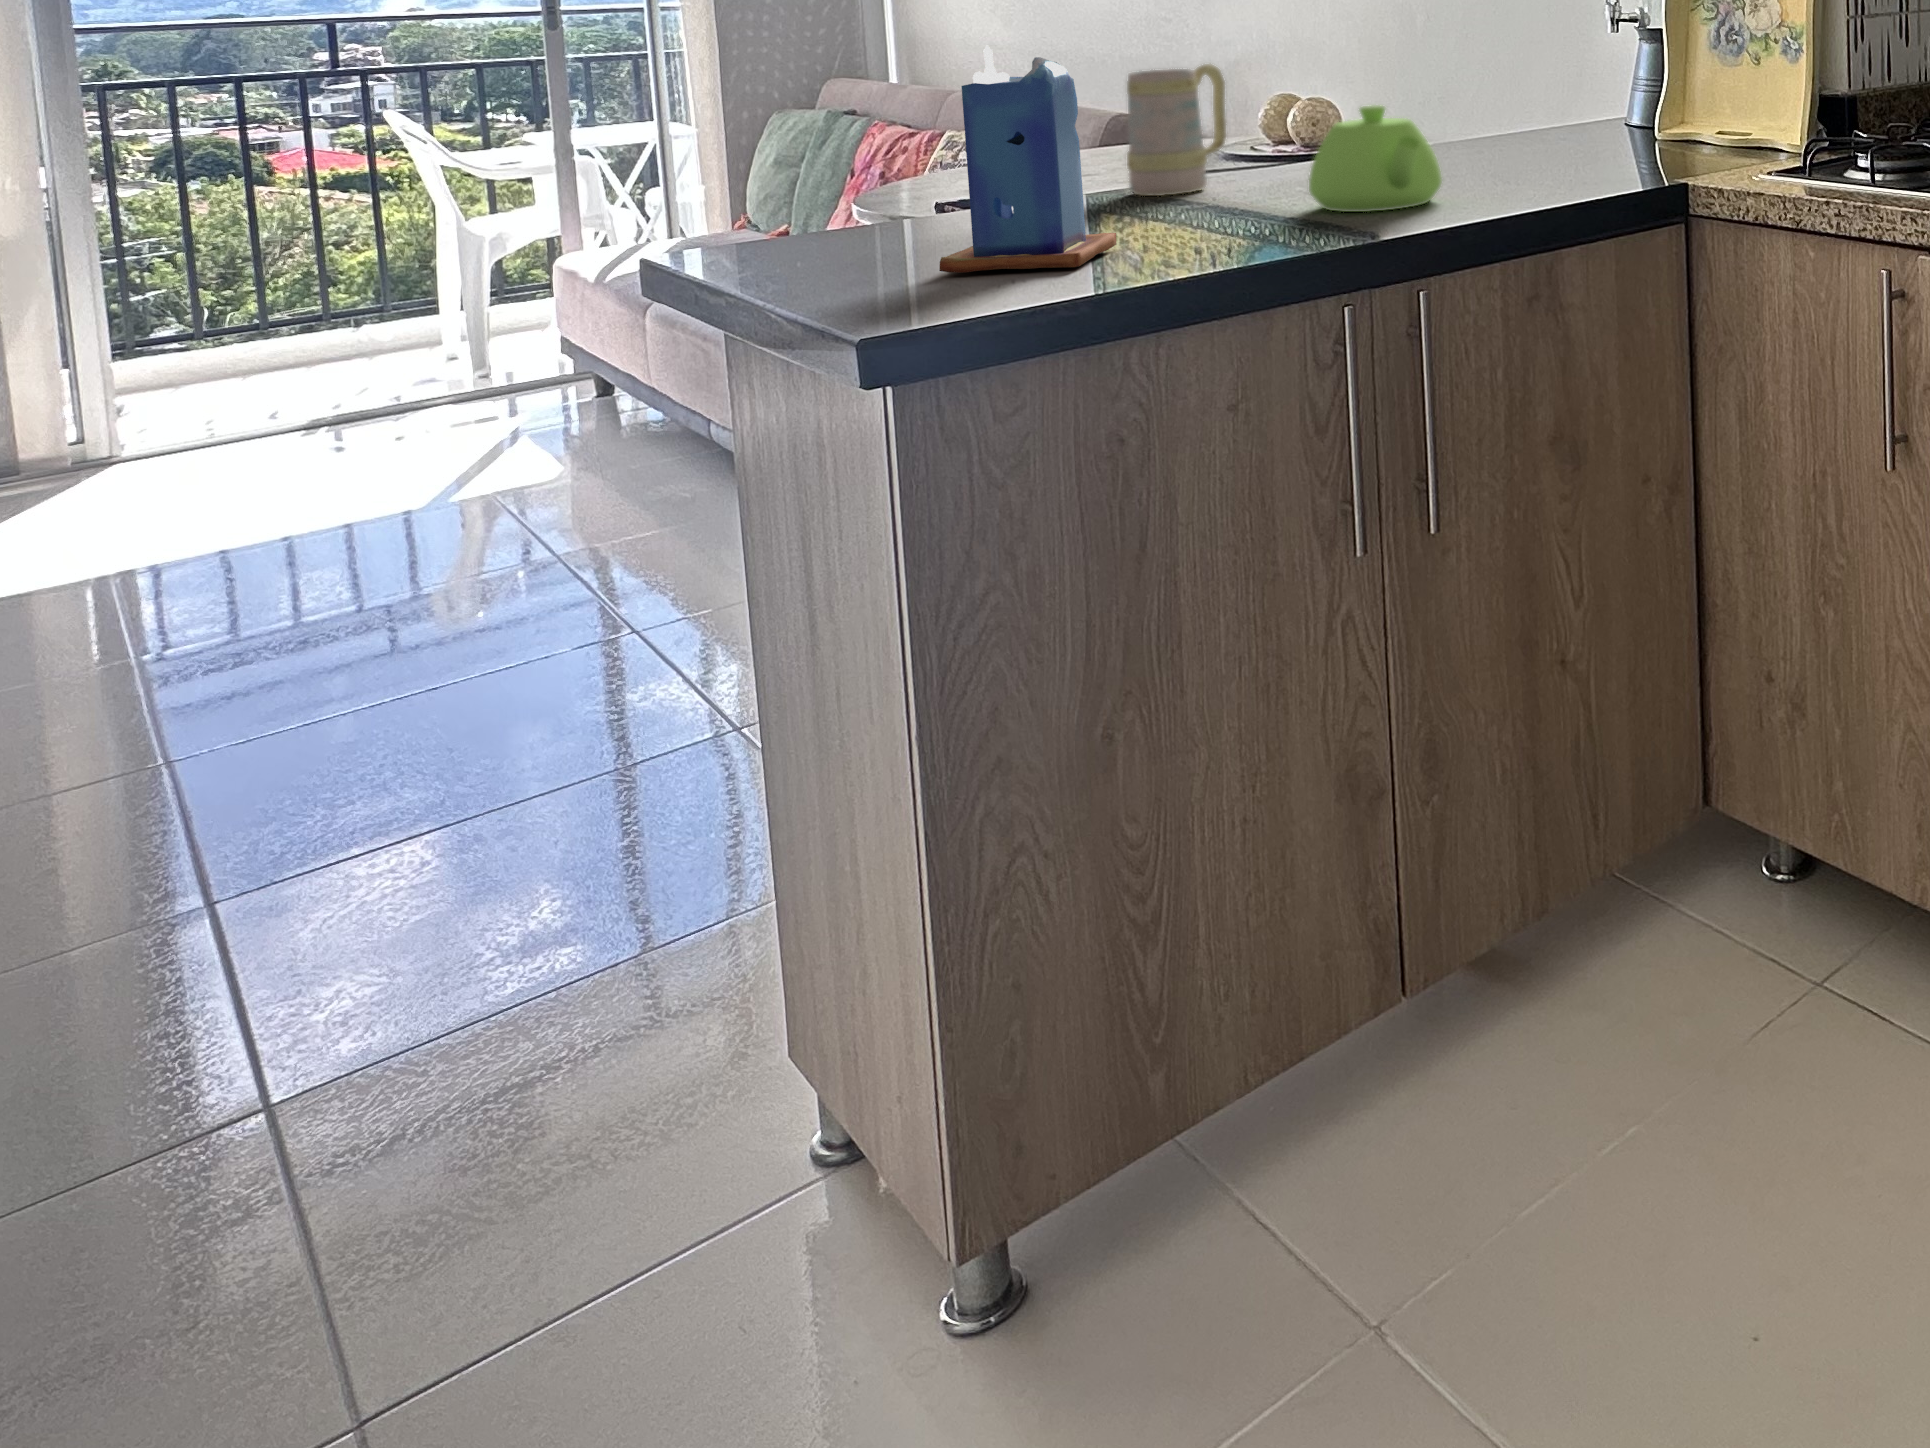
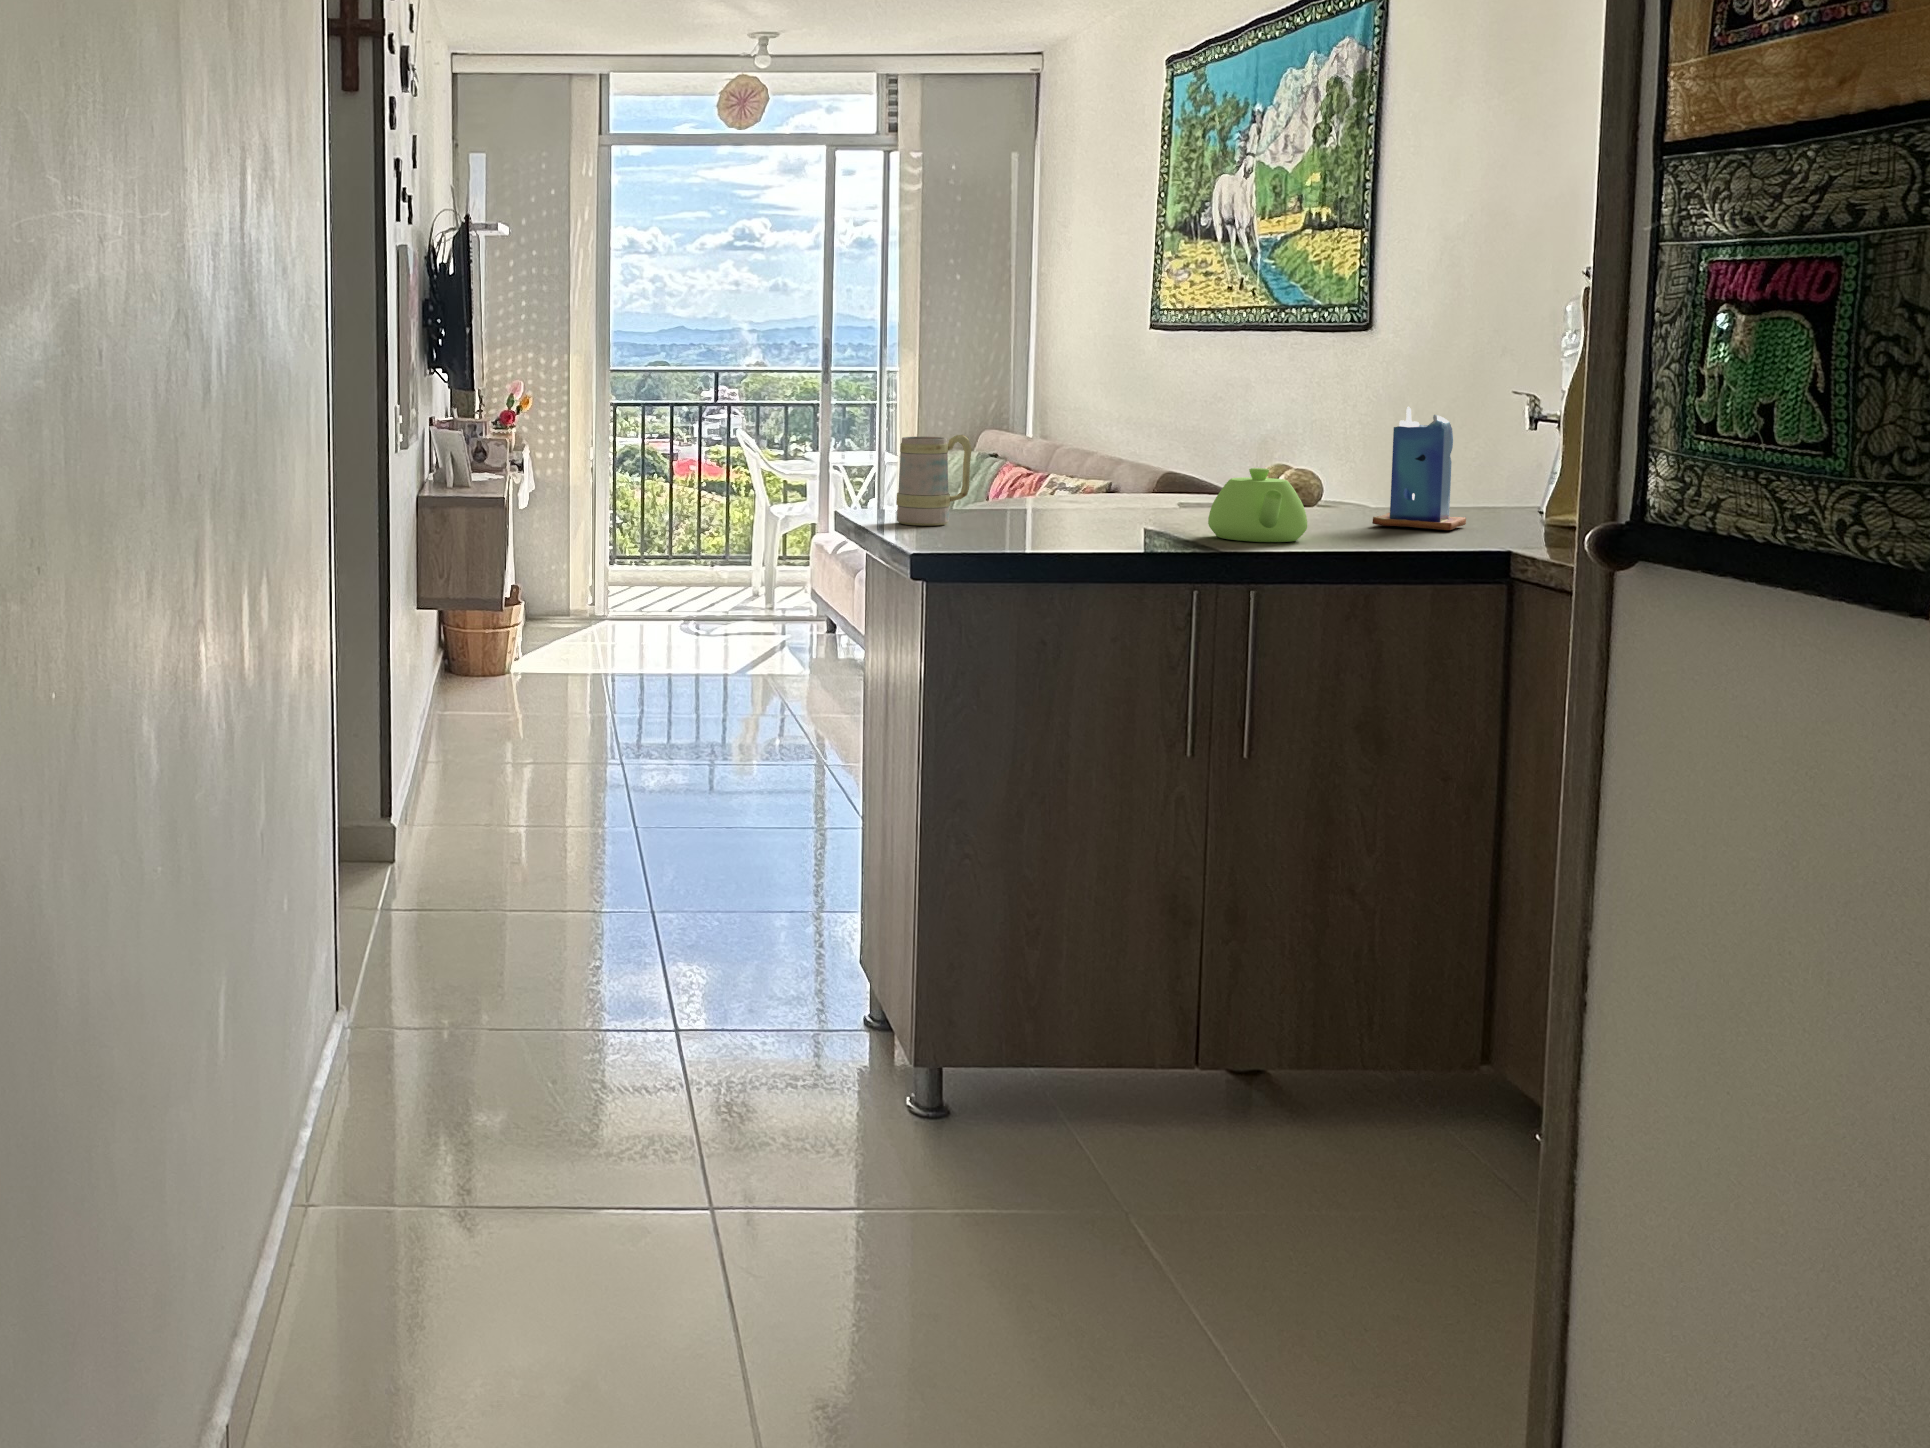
candle: present [939,46,1116,273] -> present [1372,407,1466,530]
mug: present [1127,64,1226,196] -> present [896,435,972,526]

